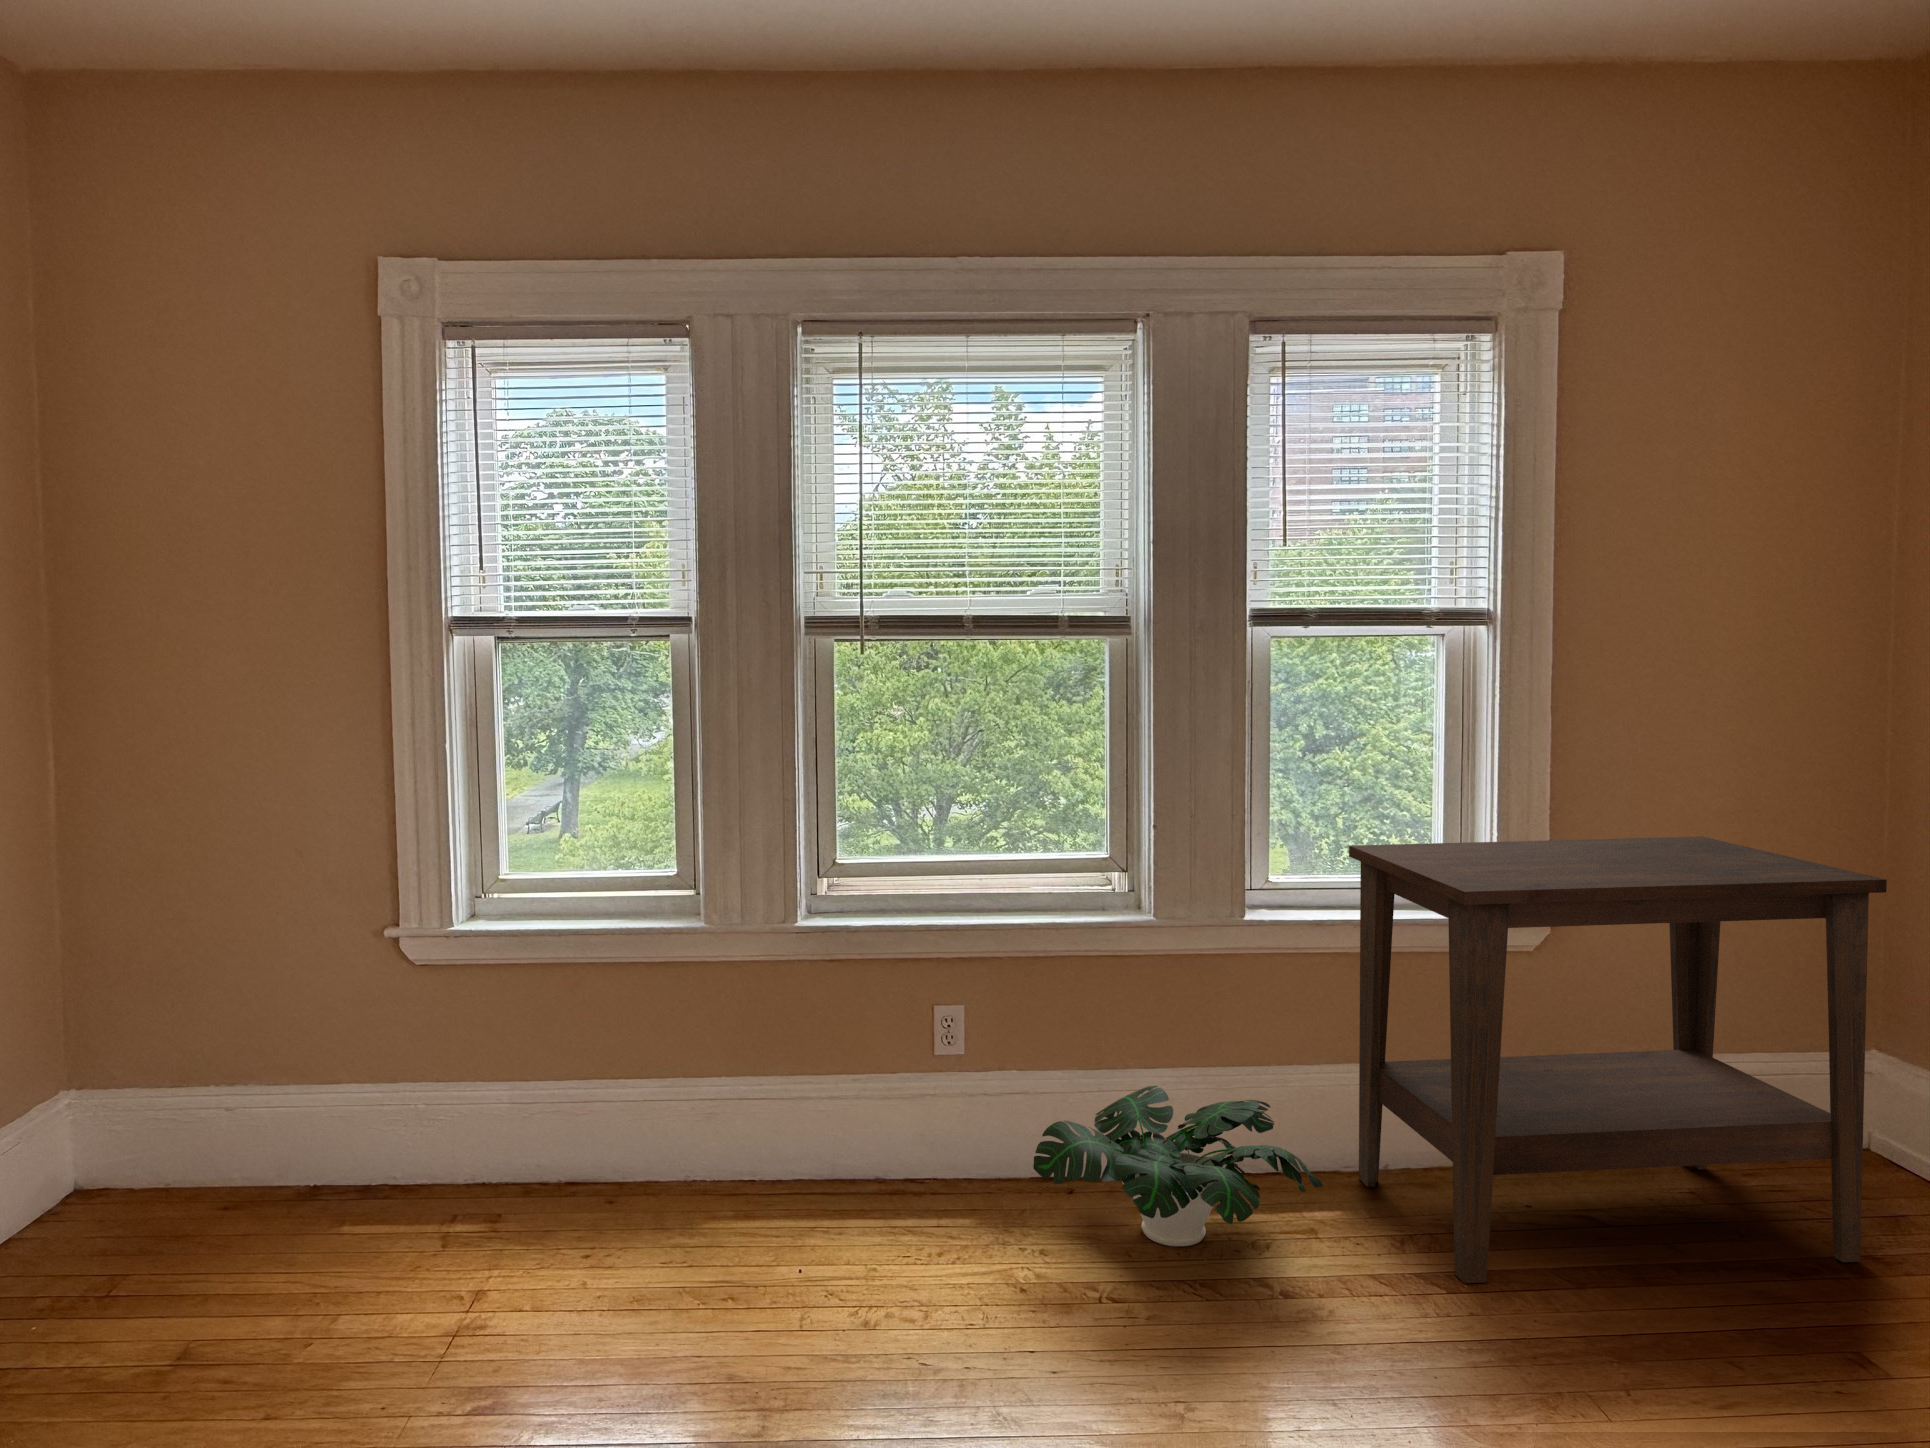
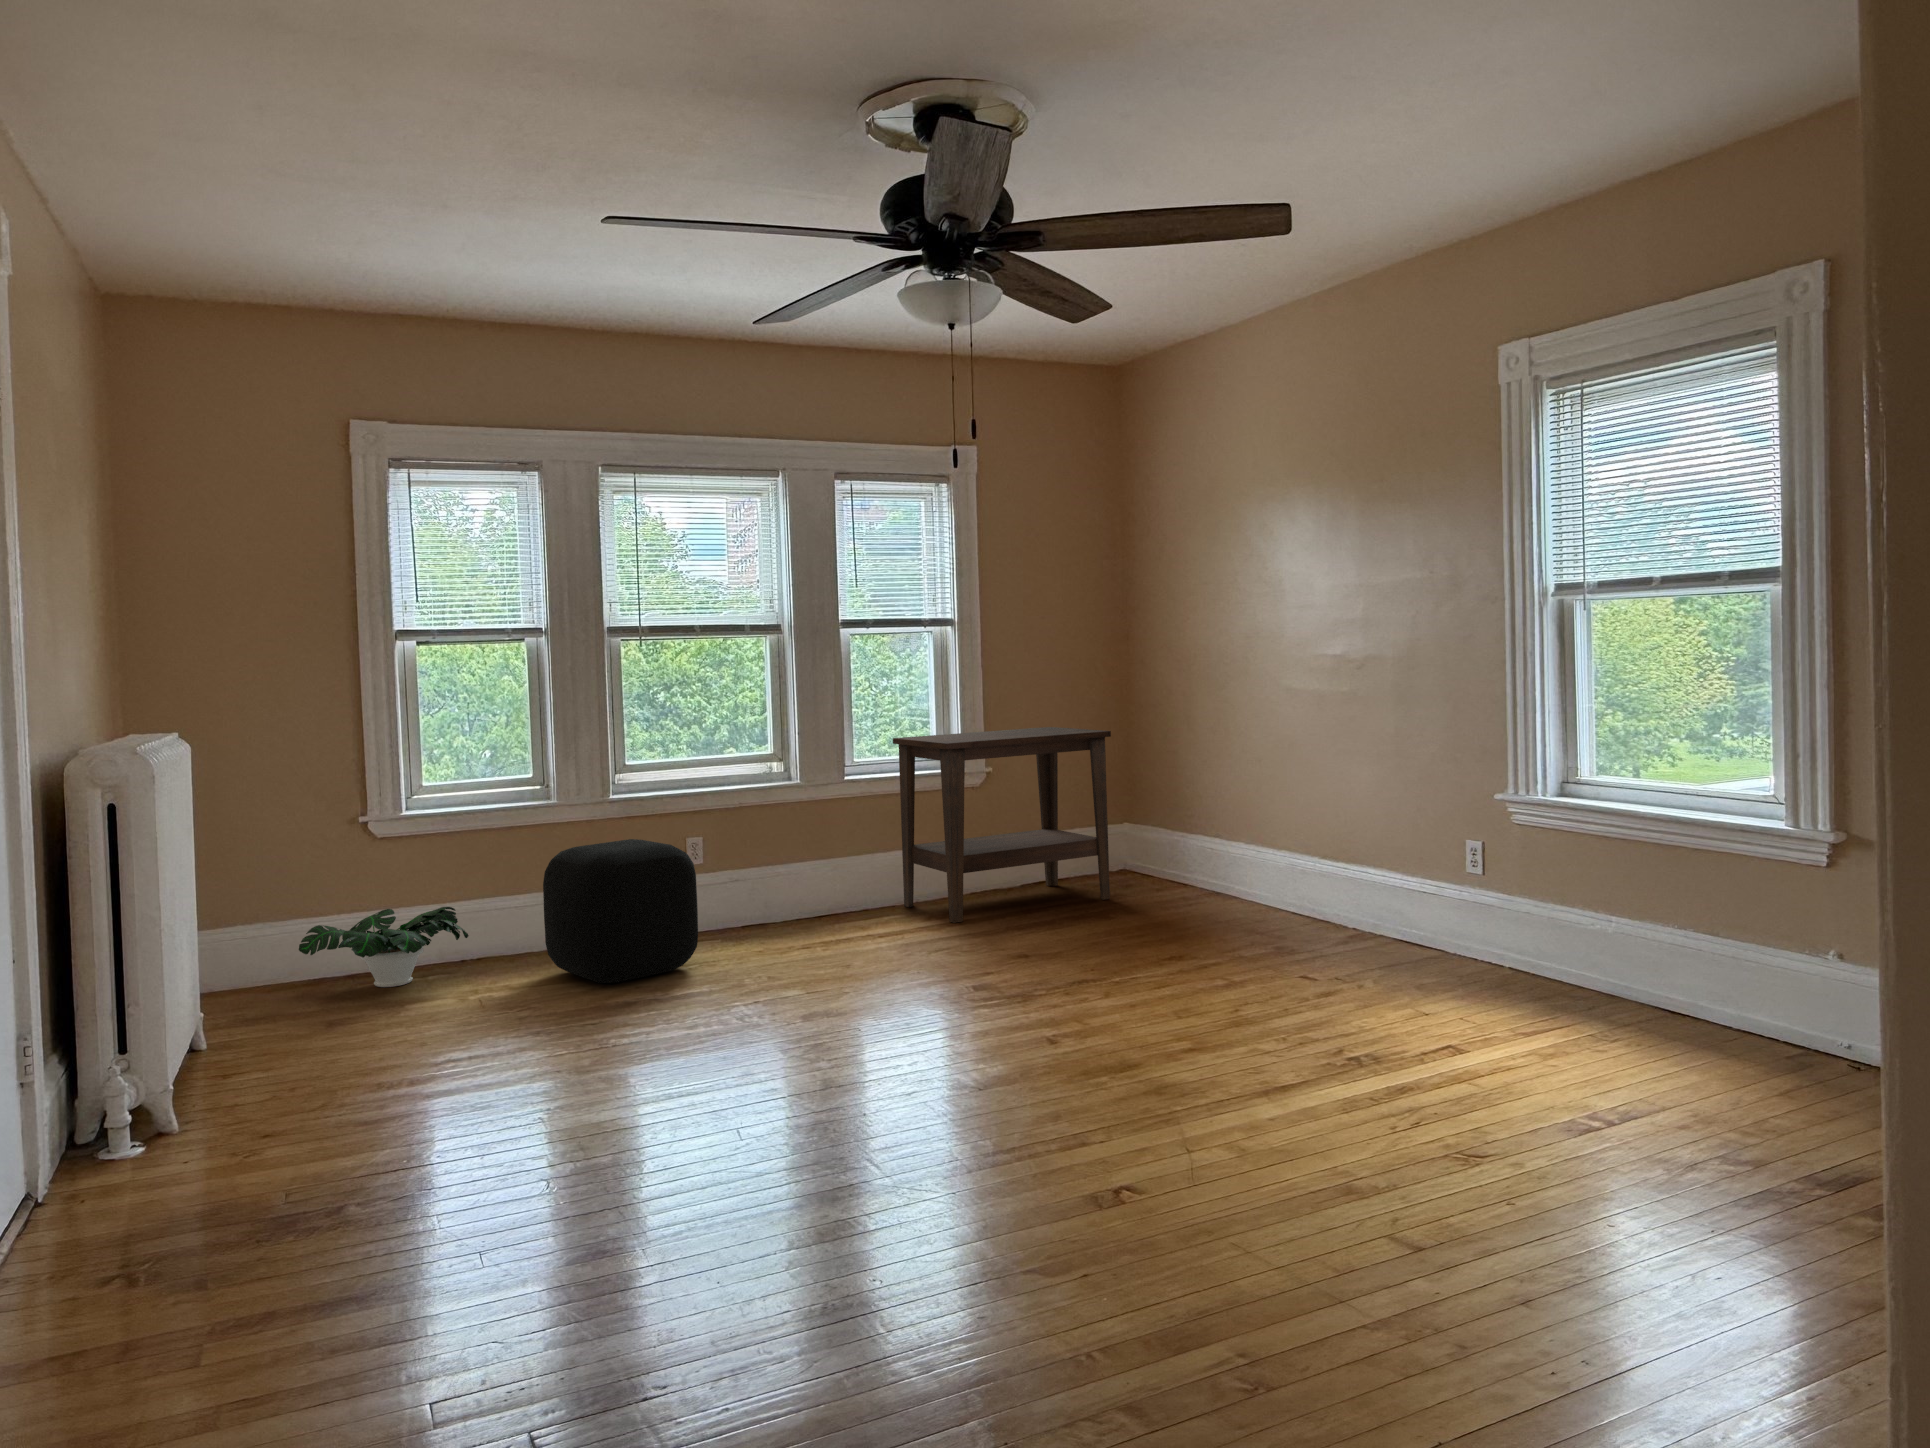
ottoman: none [589,1035,878,1367] -> present [543,839,698,983]
potted plant: present [1033,1086,1323,1246] -> present [299,907,469,987]

